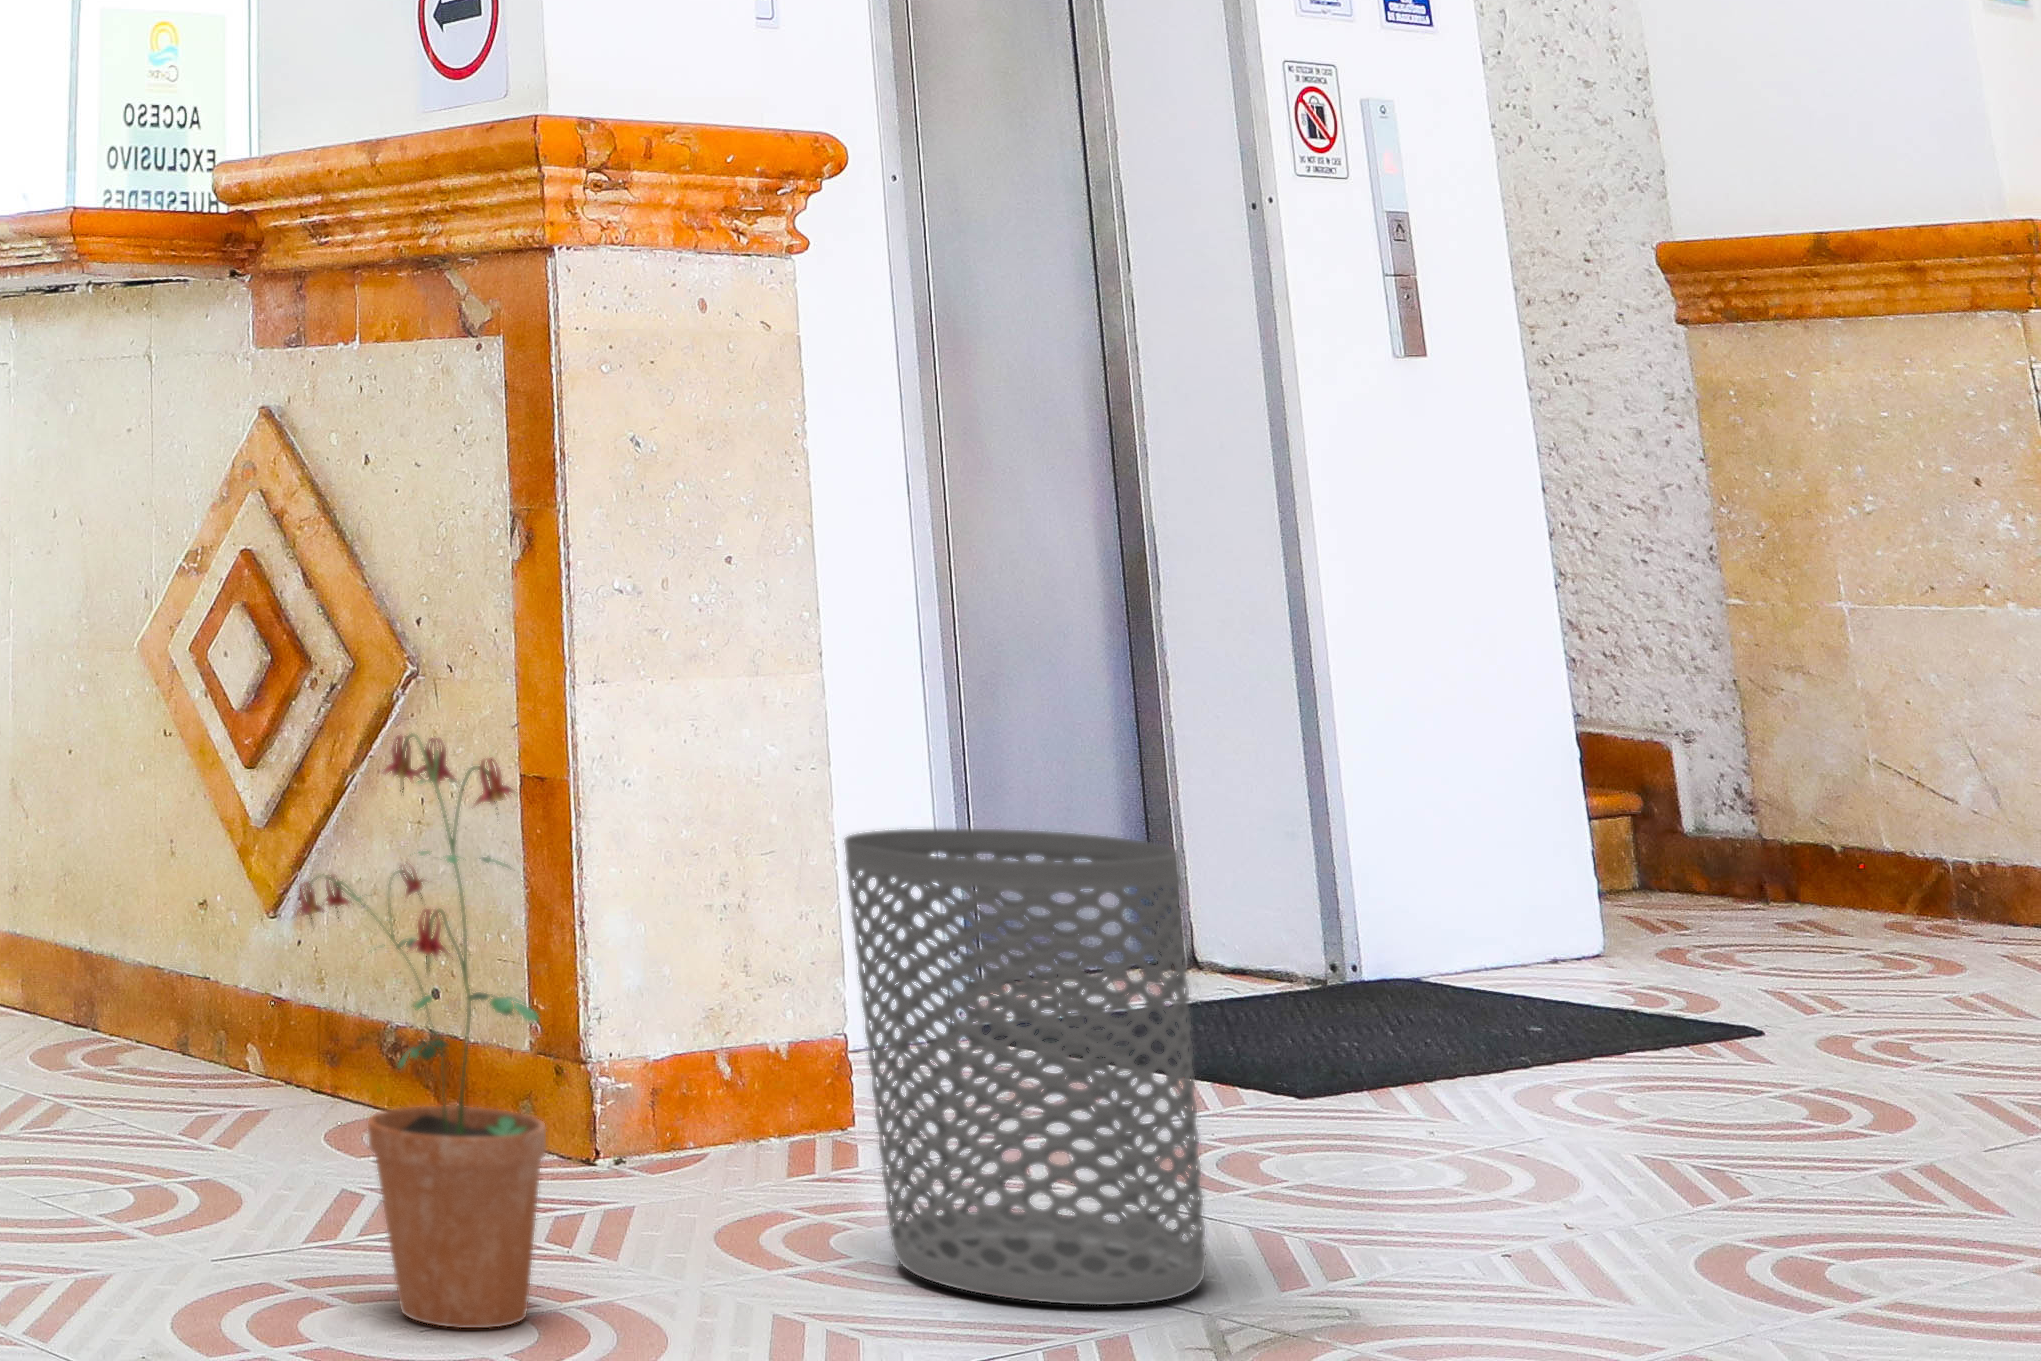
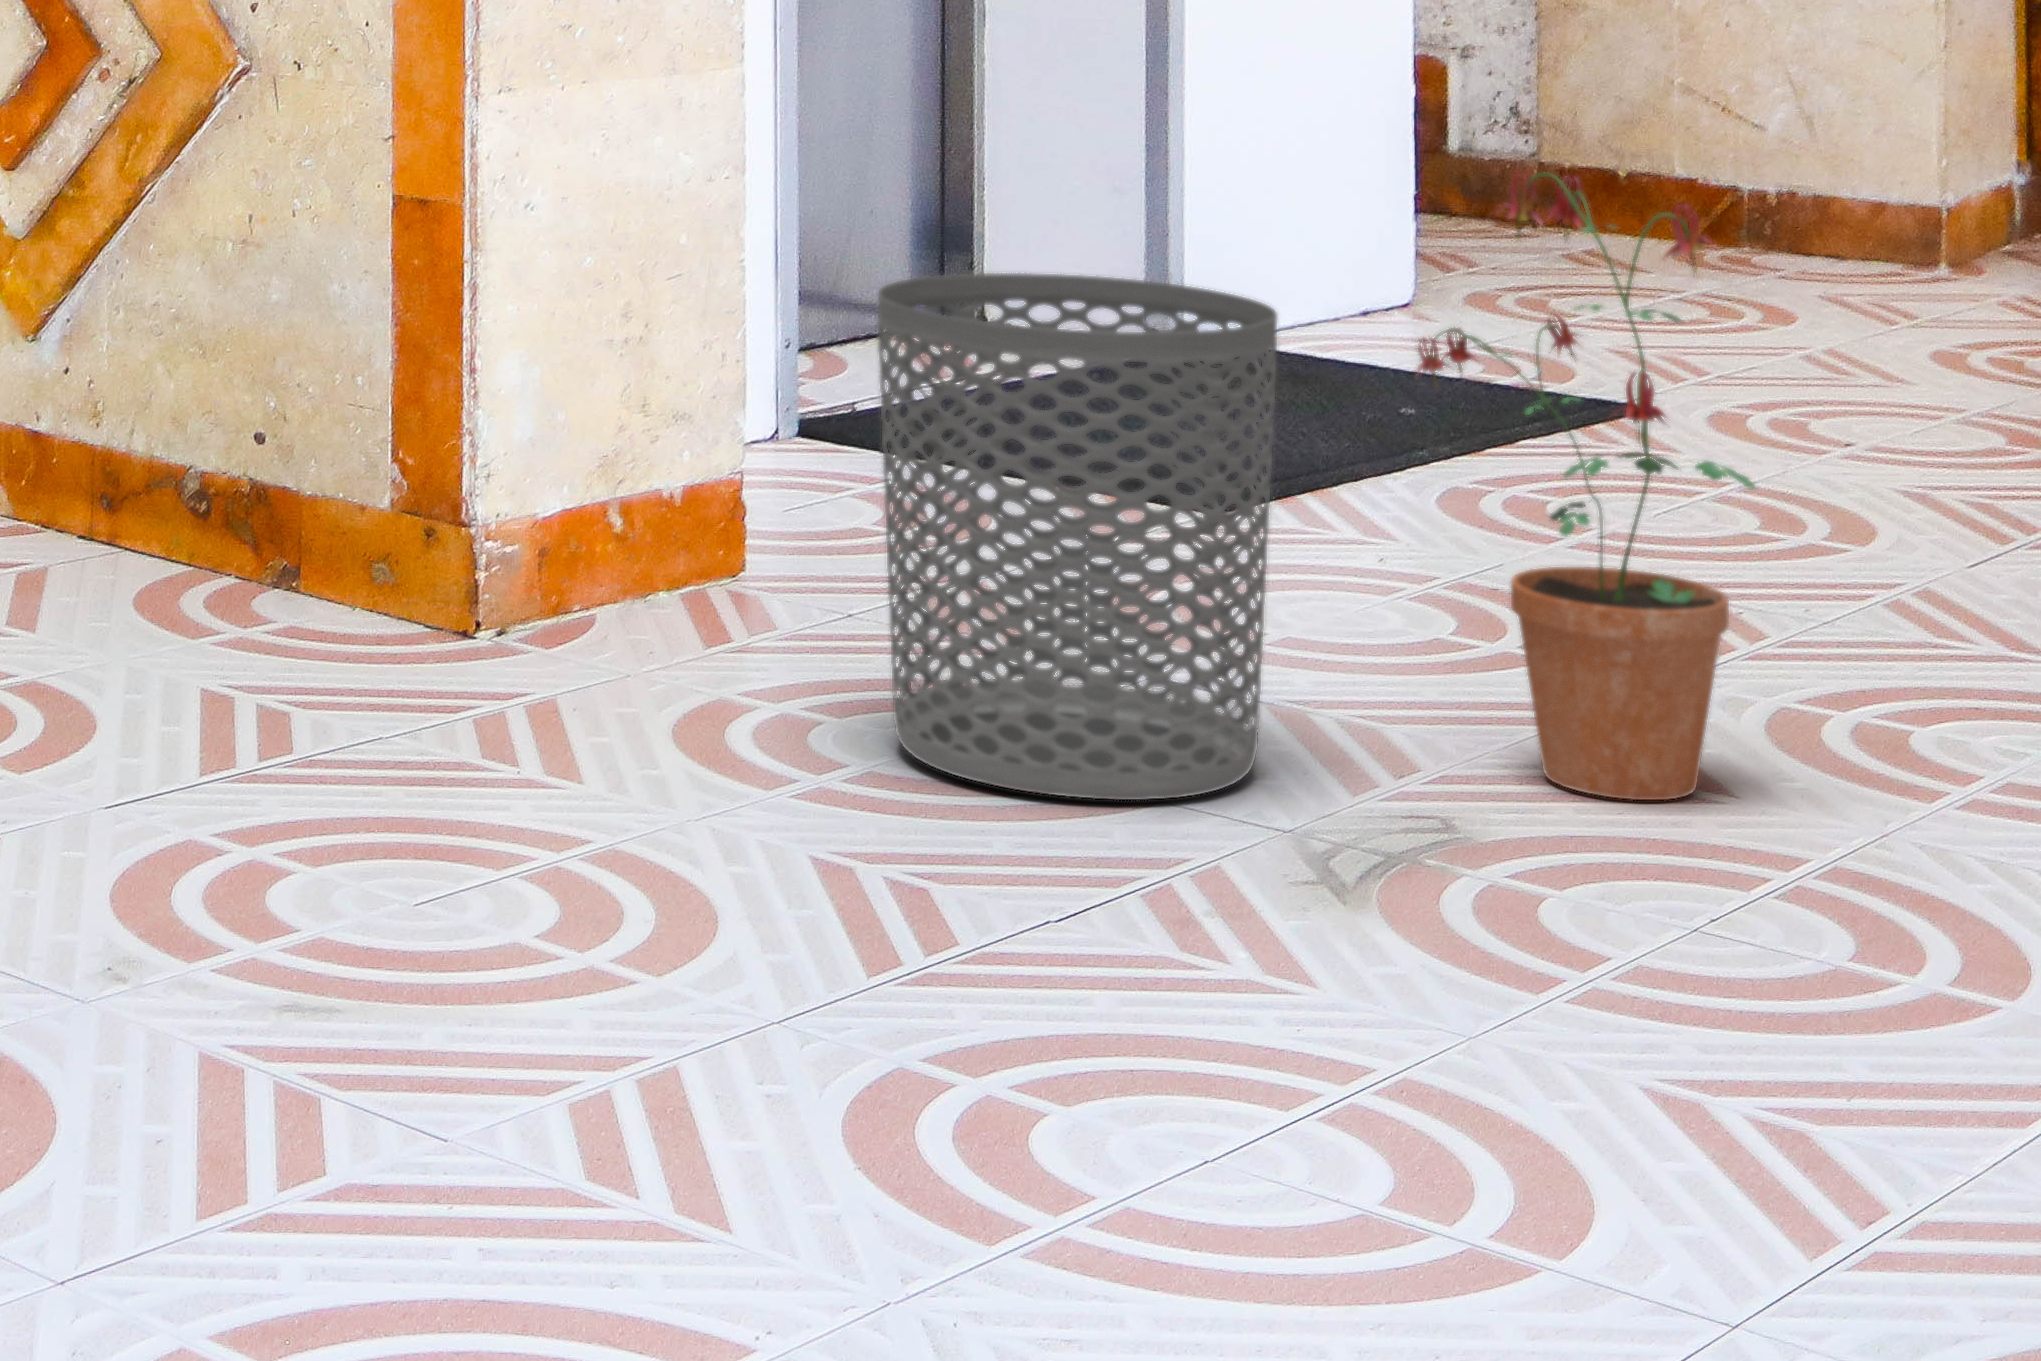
potted plant: present [299,734,546,1328] -> present [1418,173,1756,800]

